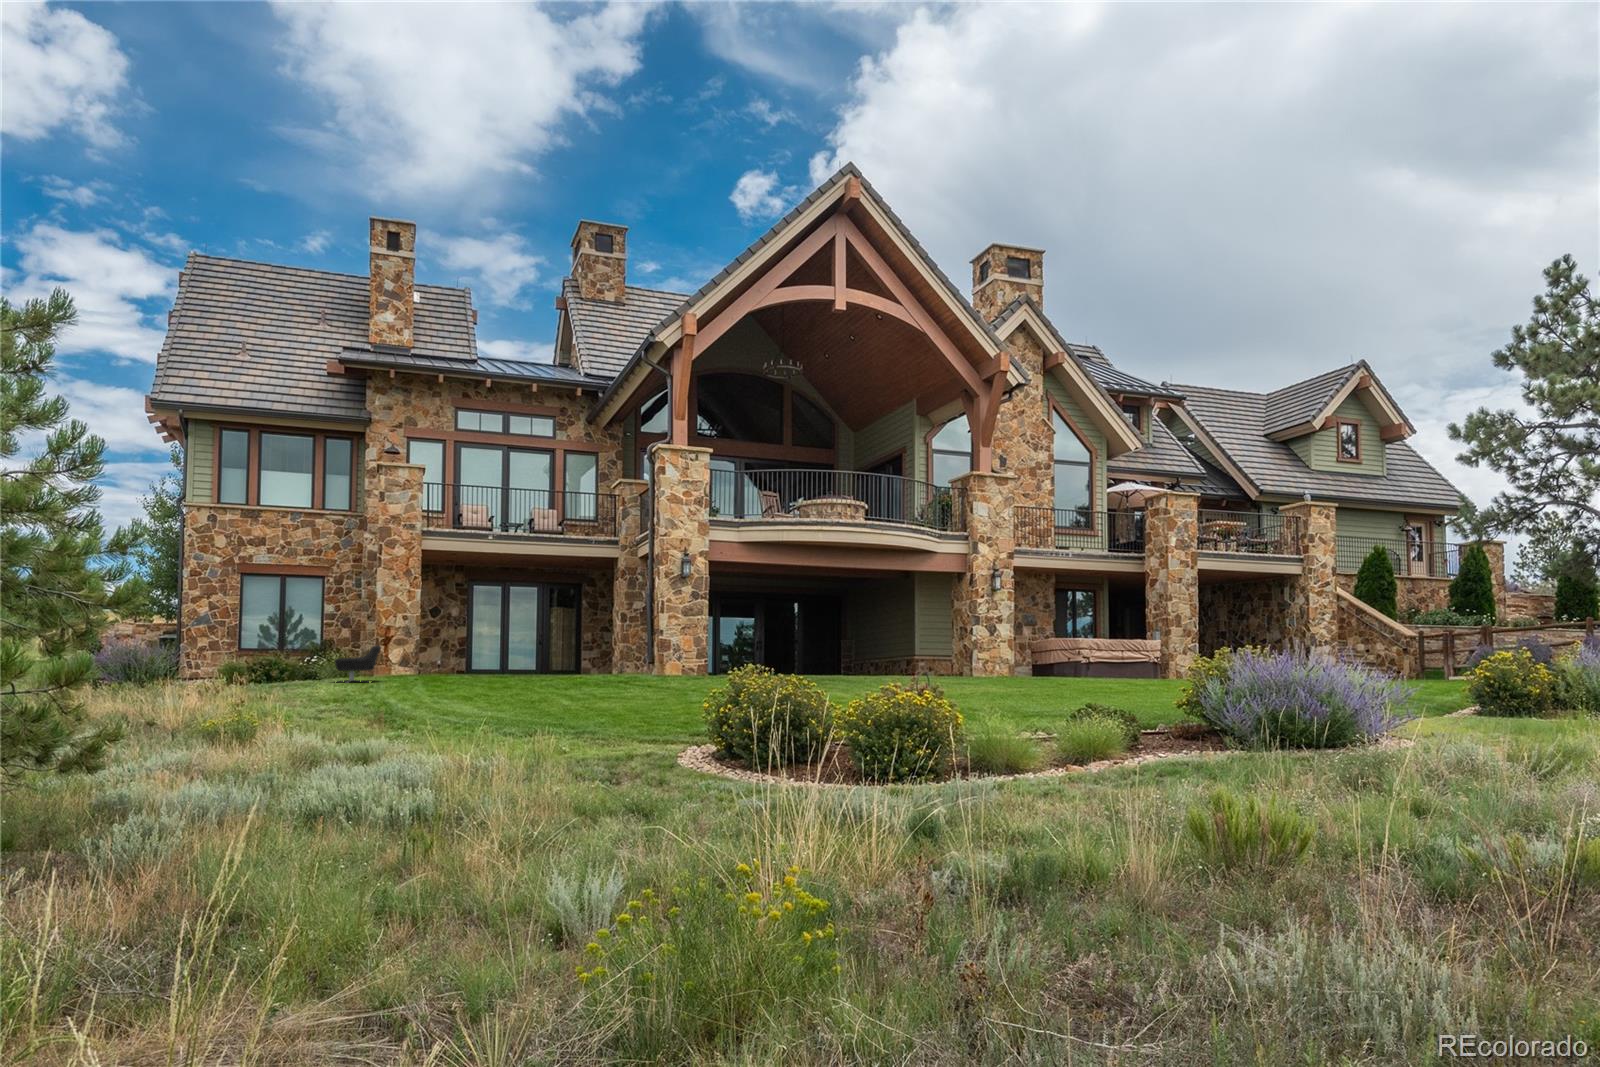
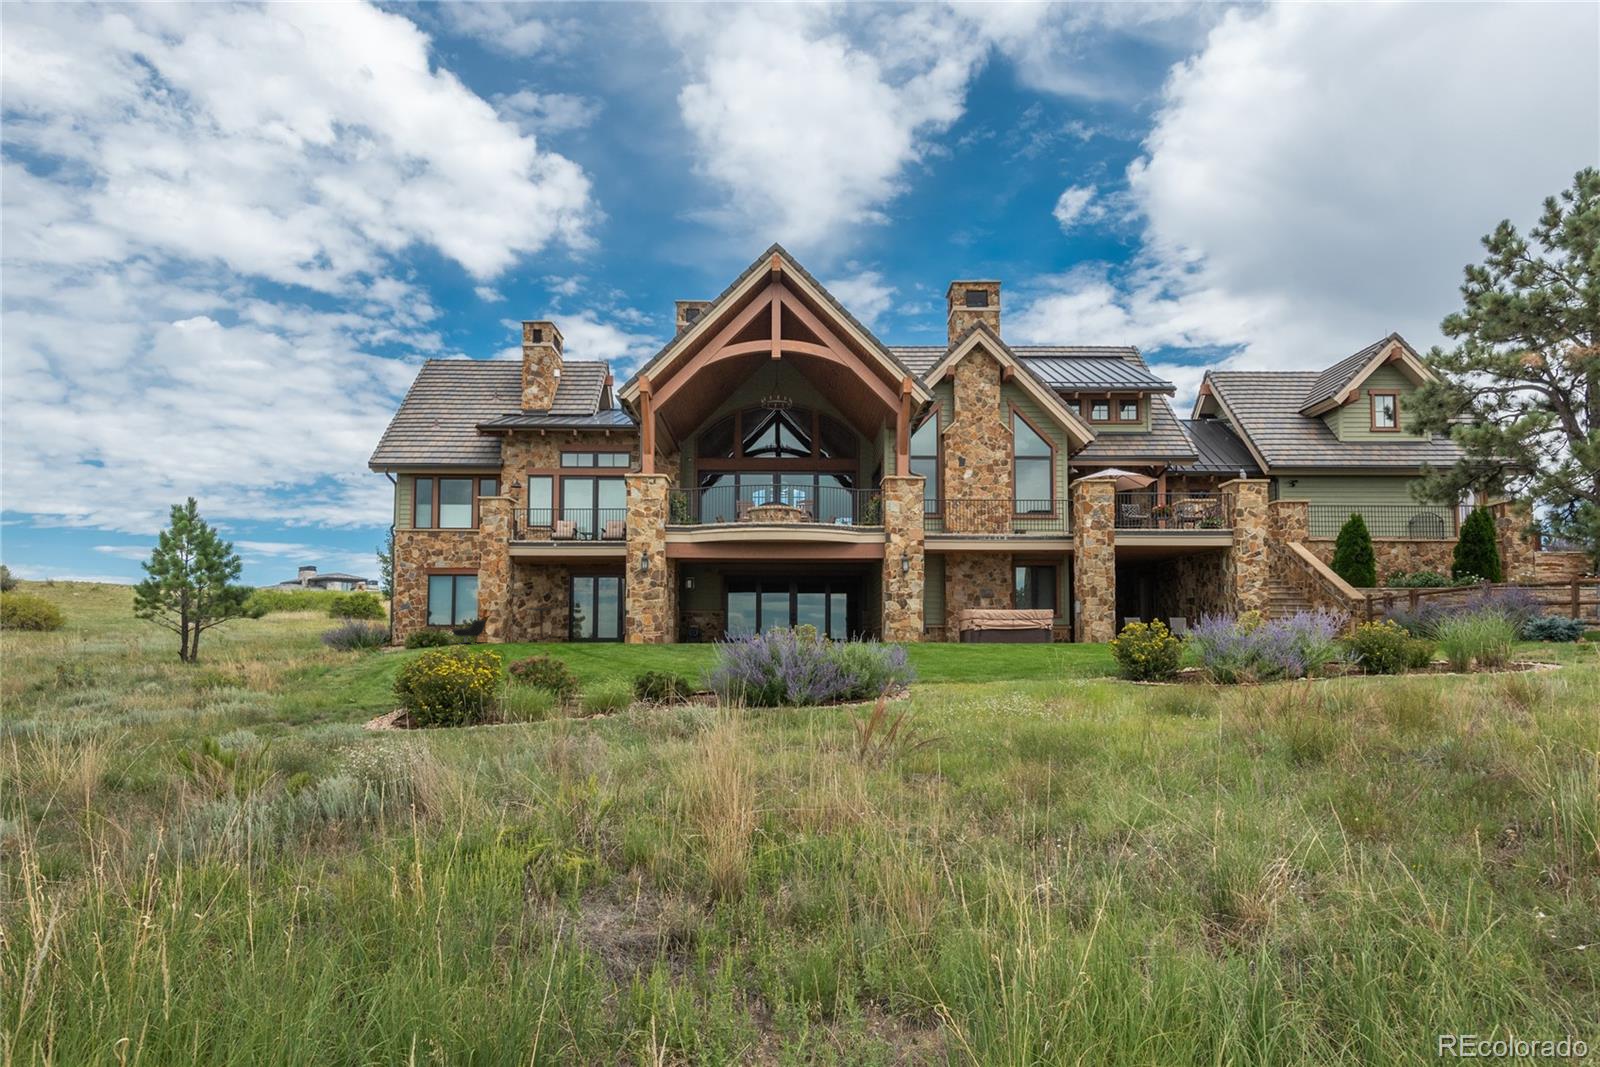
pedestal table: none [424,630,470,677] -> present [527,607,555,639]

